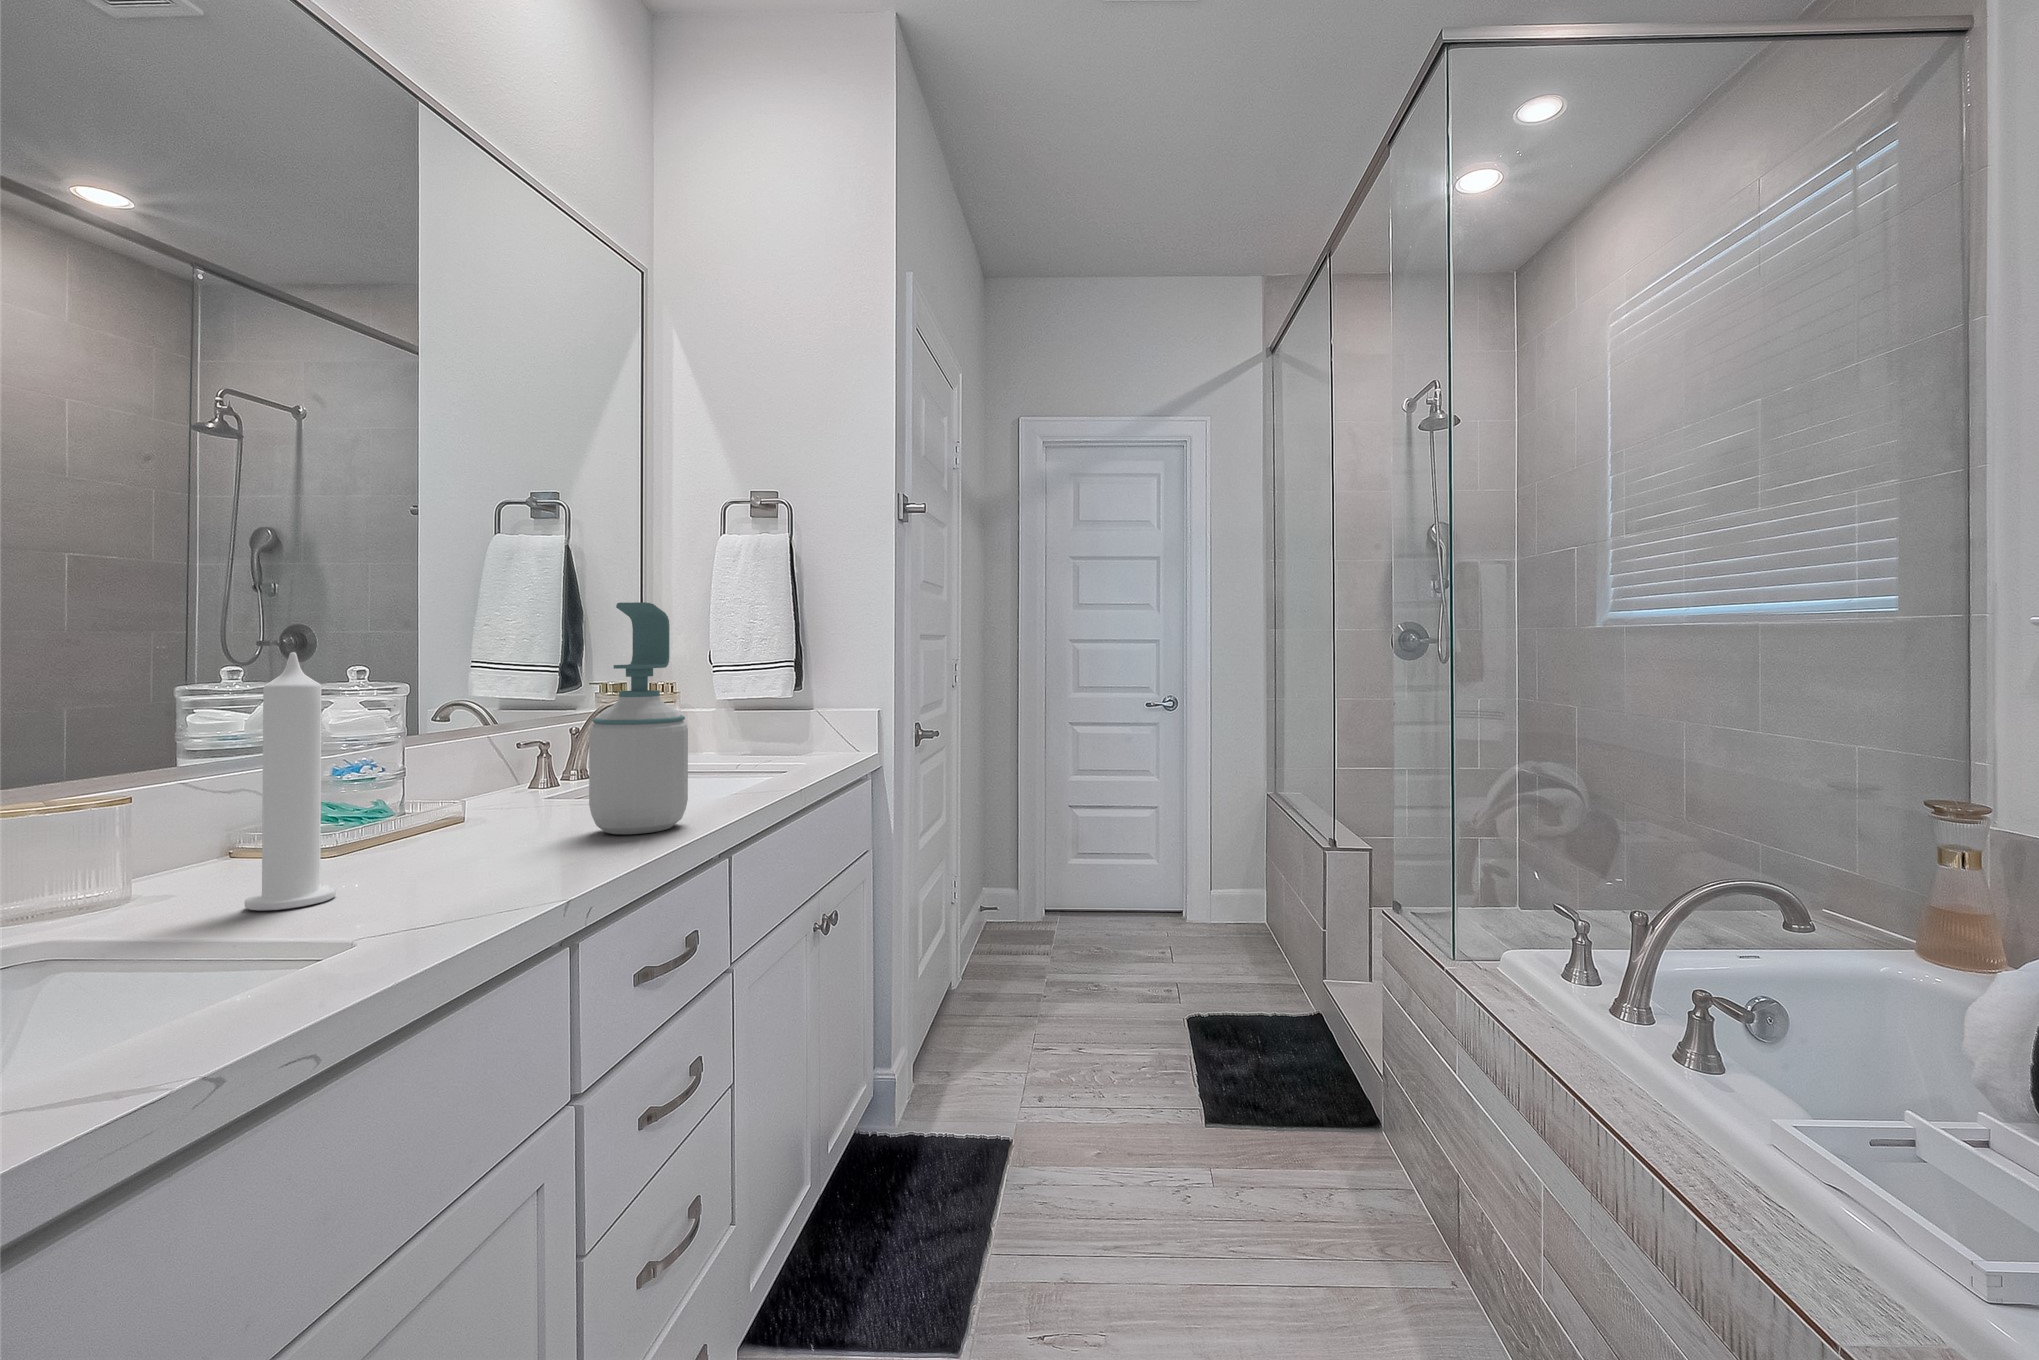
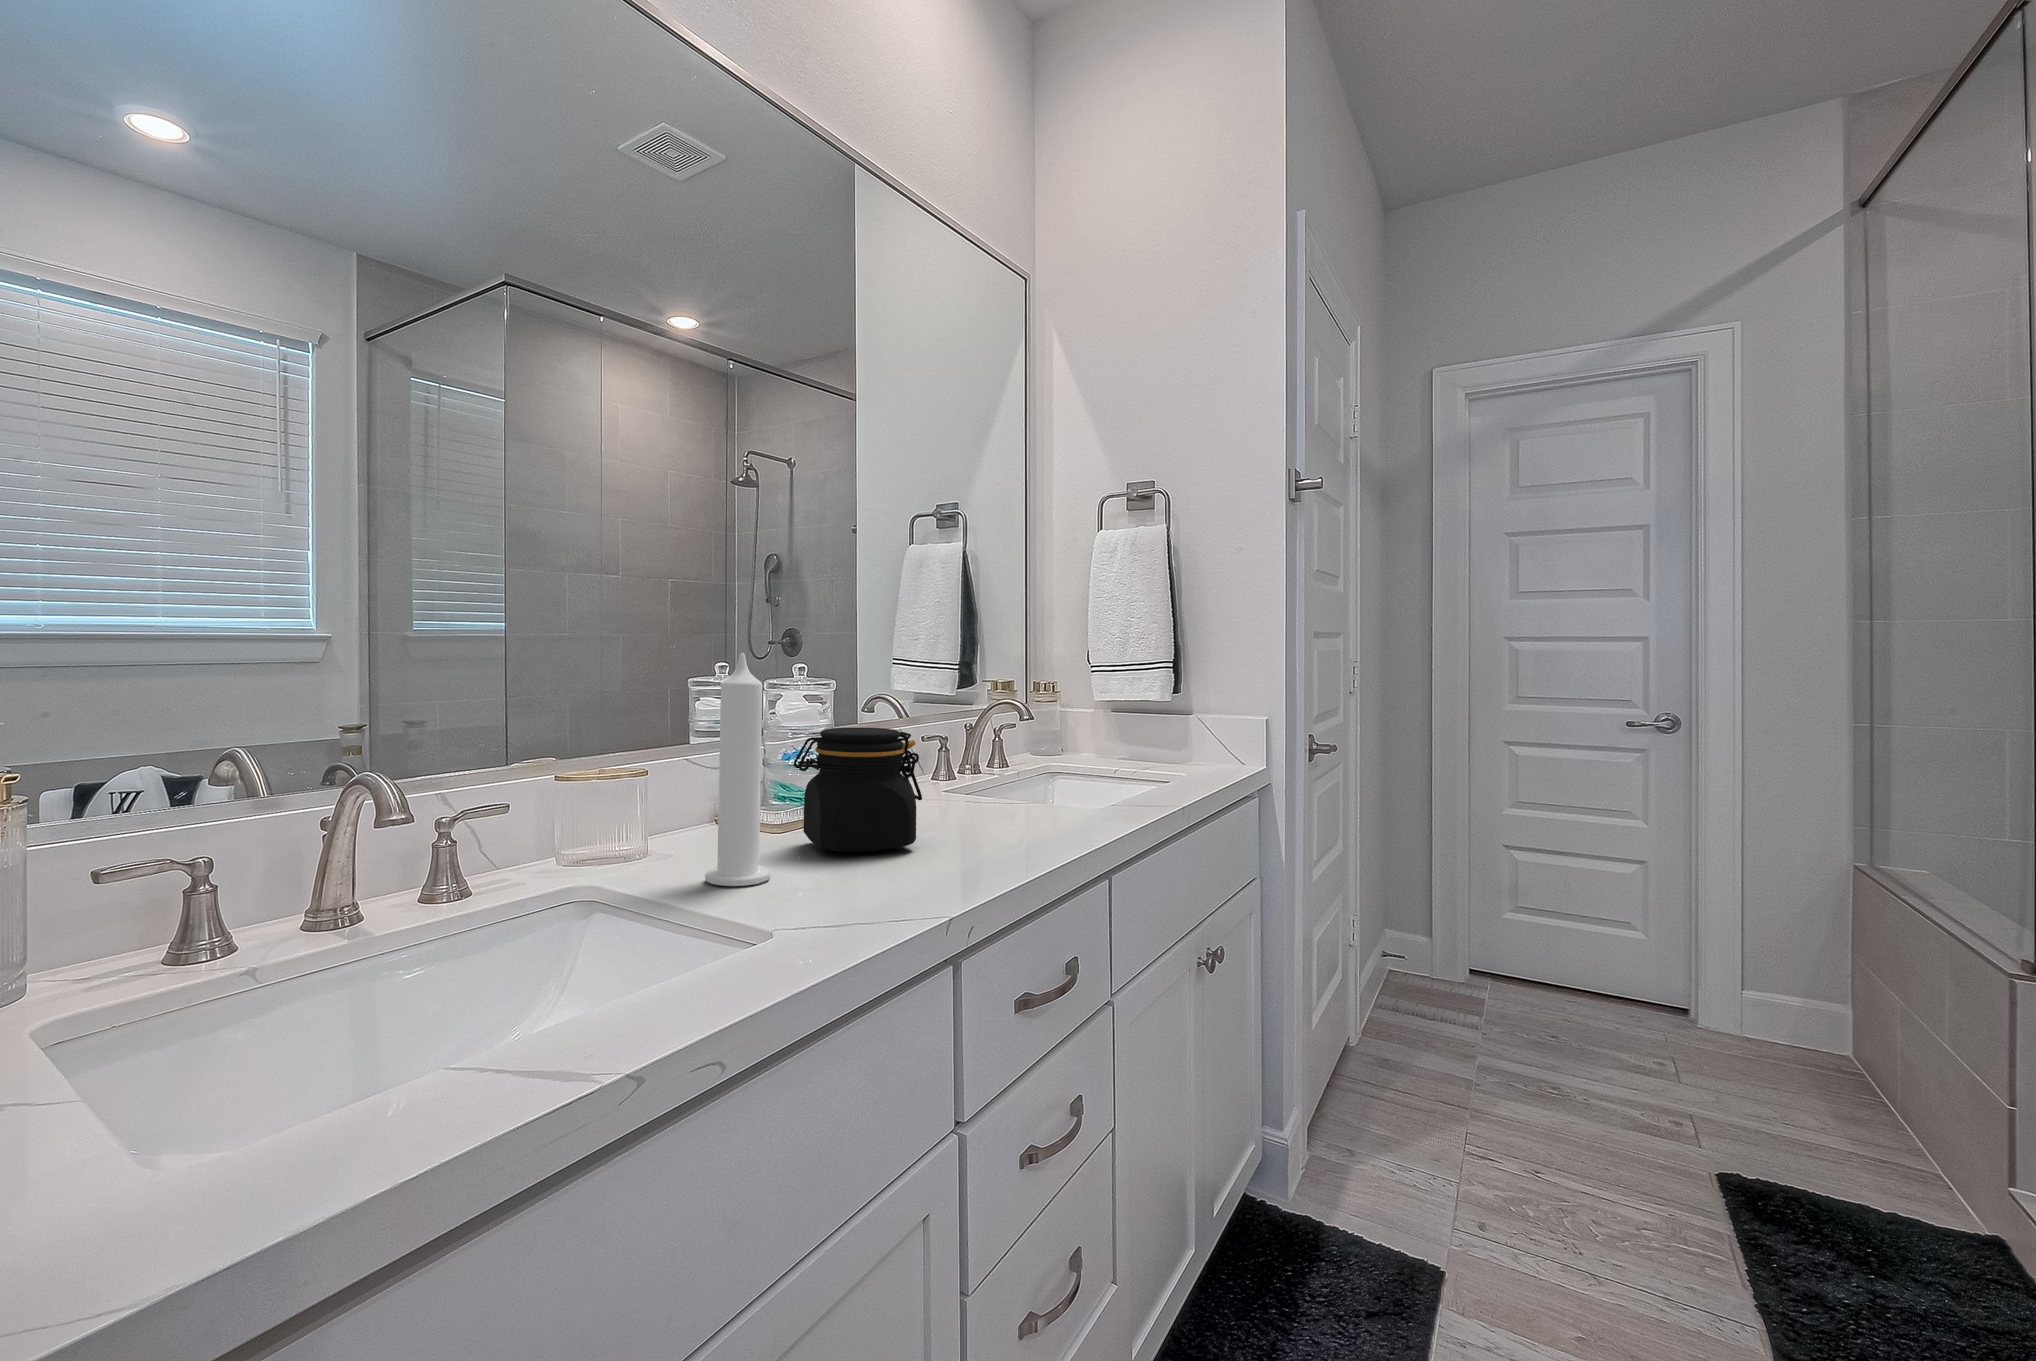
soap bottle: present [589,602,688,834] -> none [980,606,1074,846]
jar: none [359,730,522,860] -> present [794,727,922,853]

